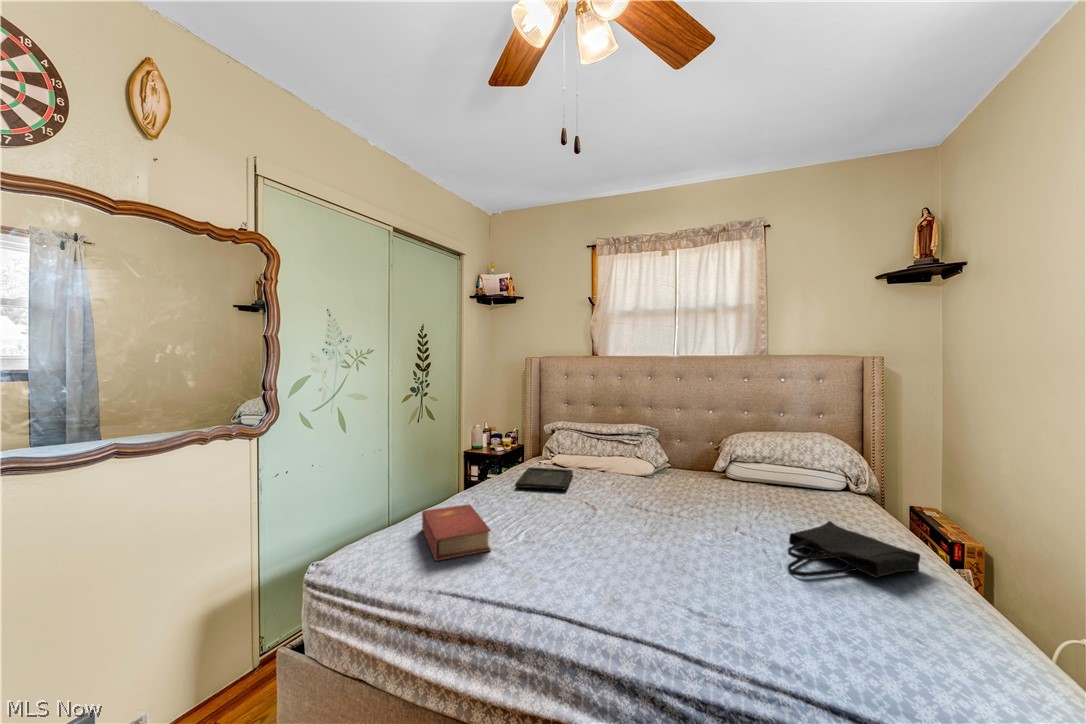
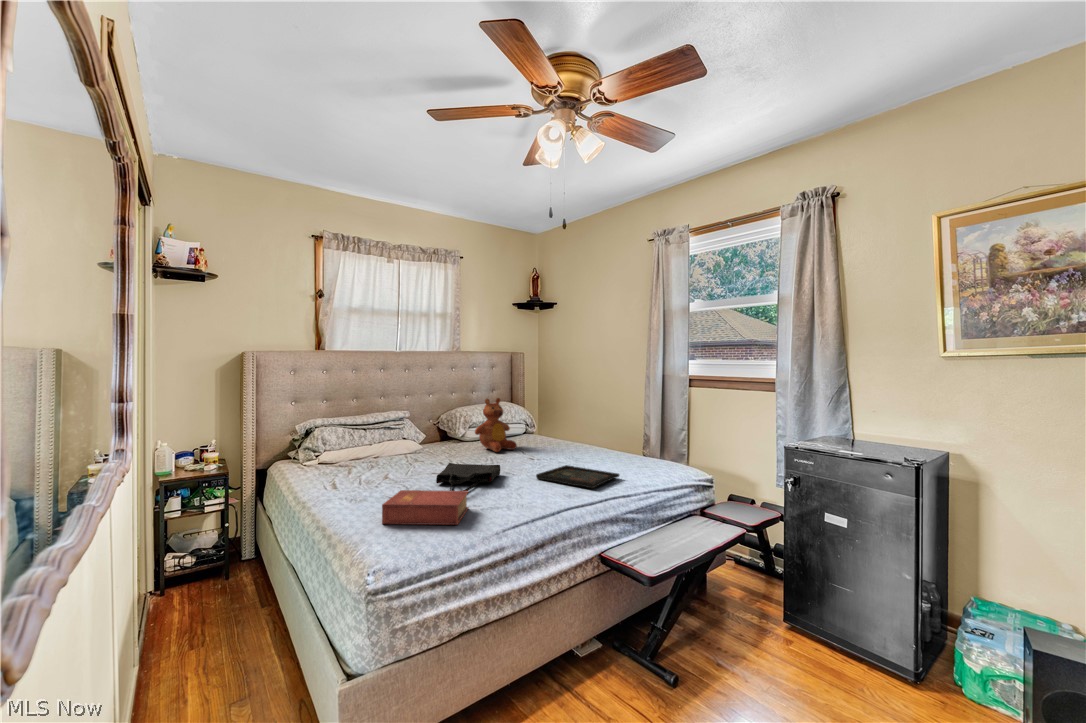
teddy bear: none [700,422,765,505] -> present [475,398,517,452]
tray: present [515,467,573,489] -> present [536,465,619,488]
tote bag: present [788,521,920,578] -> present [436,463,500,491]

